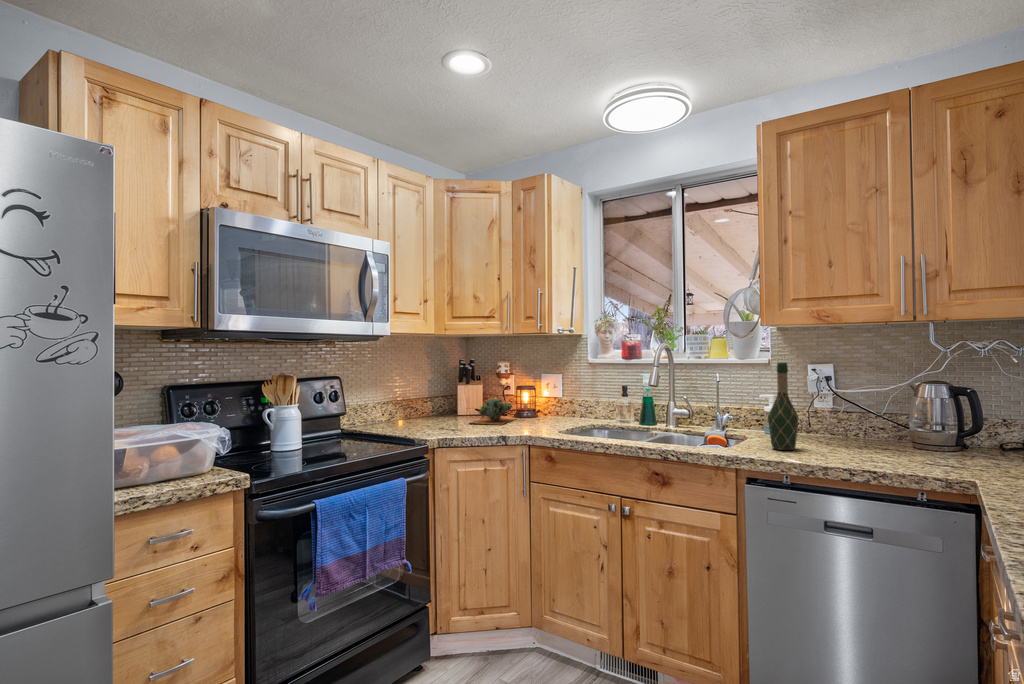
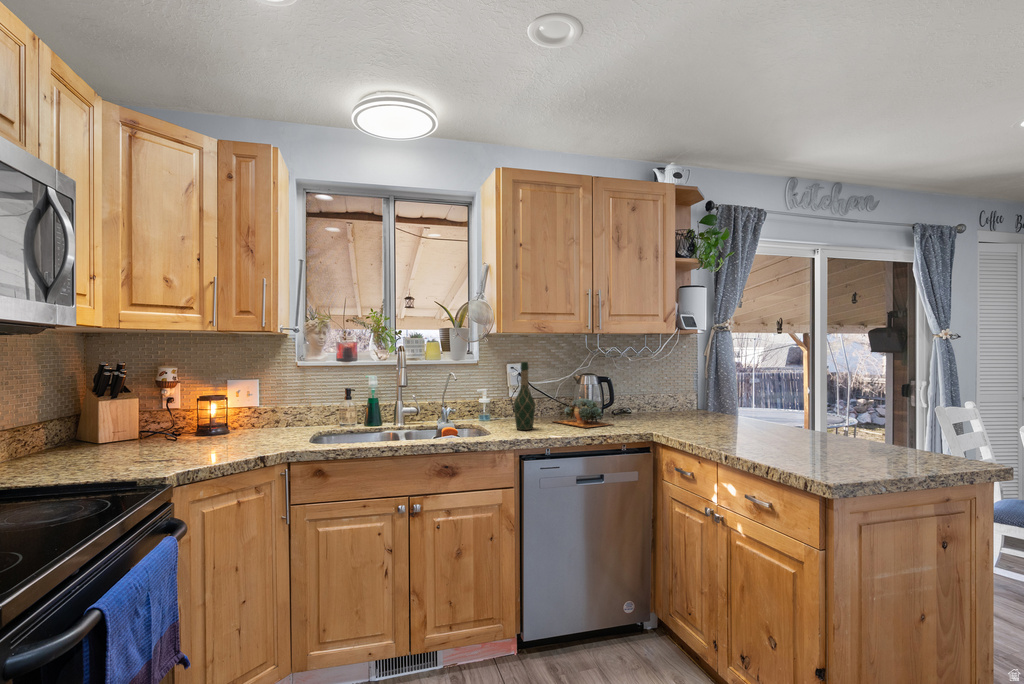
succulent plant: present [470,398,515,425] -> present [553,398,614,428]

